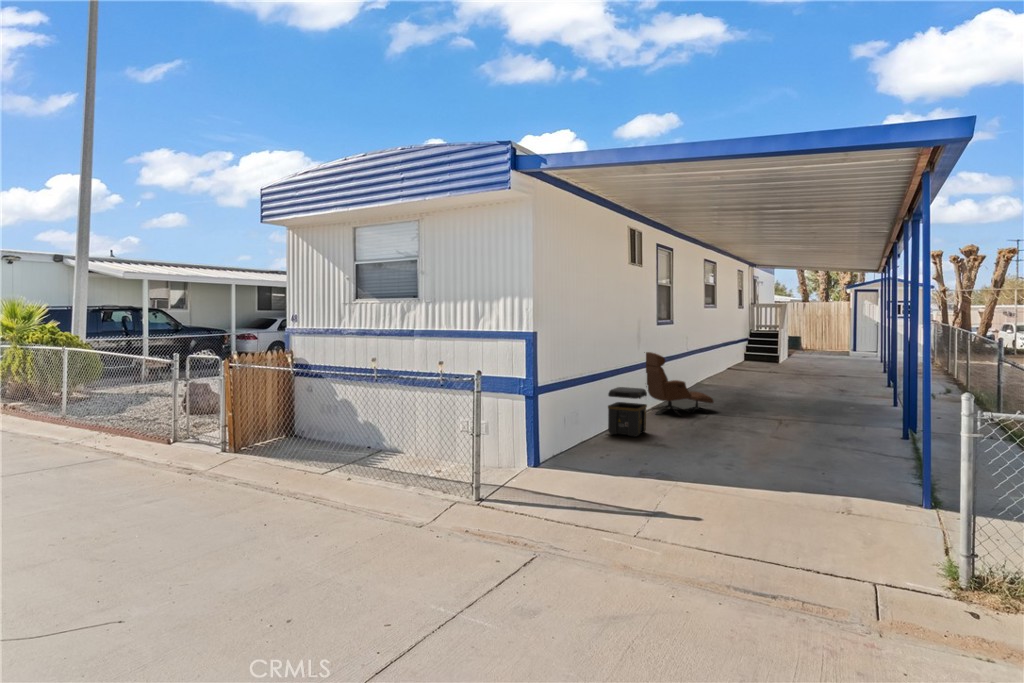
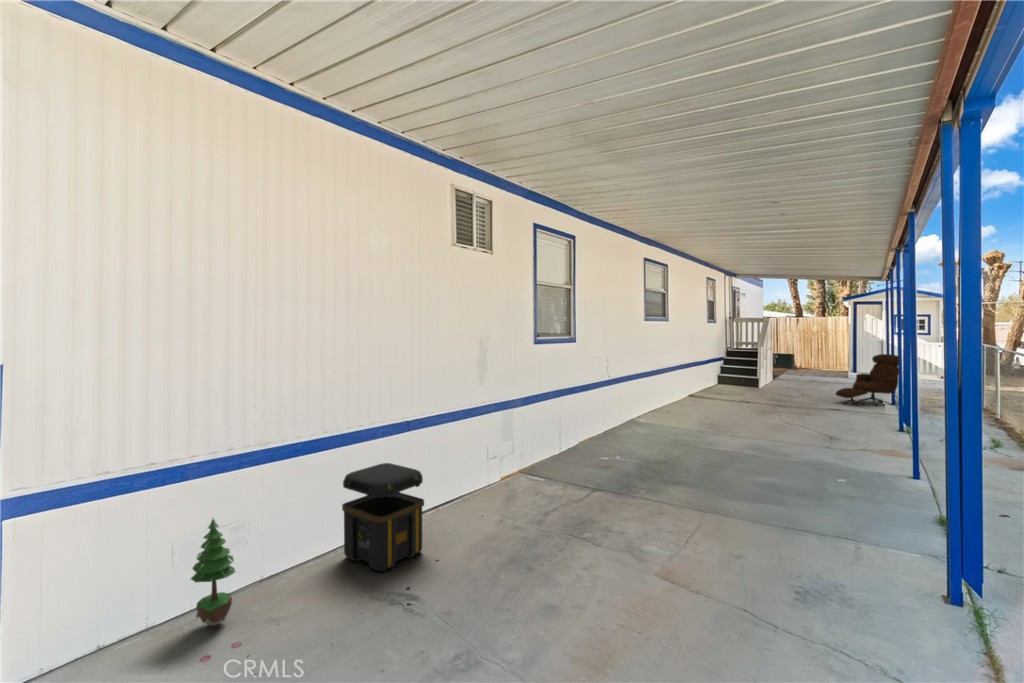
lounge chair: present [646,352,714,416] -> present [836,354,899,406]
potted tree: none [578,400,596,449] -> present [191,519,235,626]

